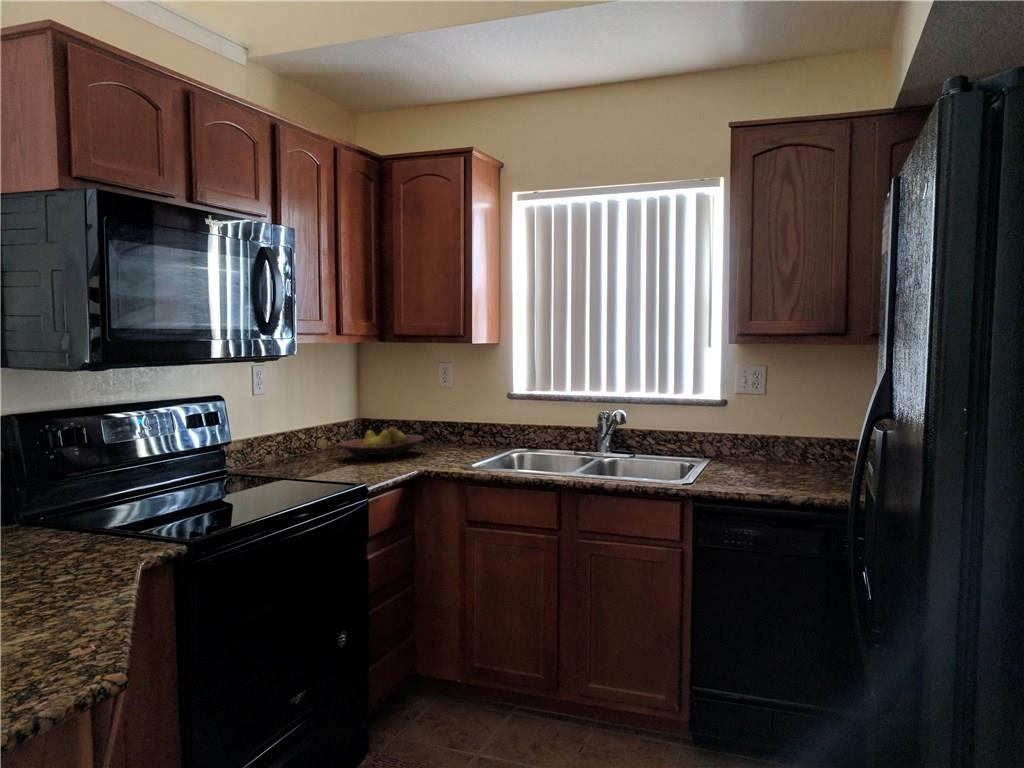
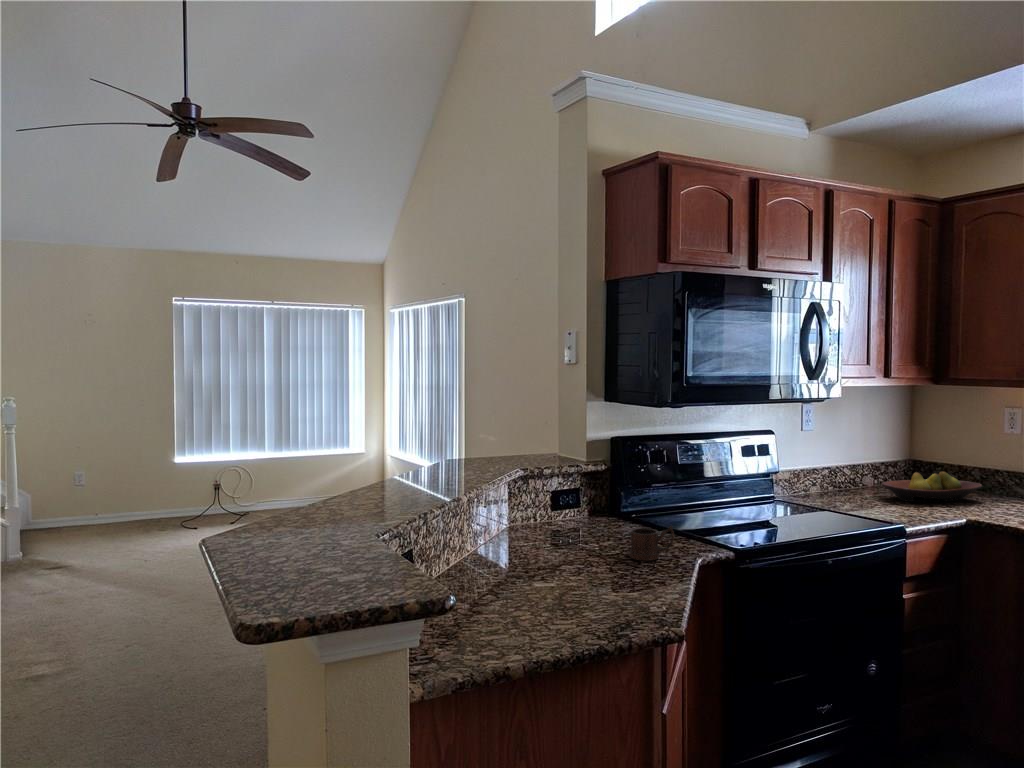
mug: none [33,525,103,582] -> present [630,526,674,561]

